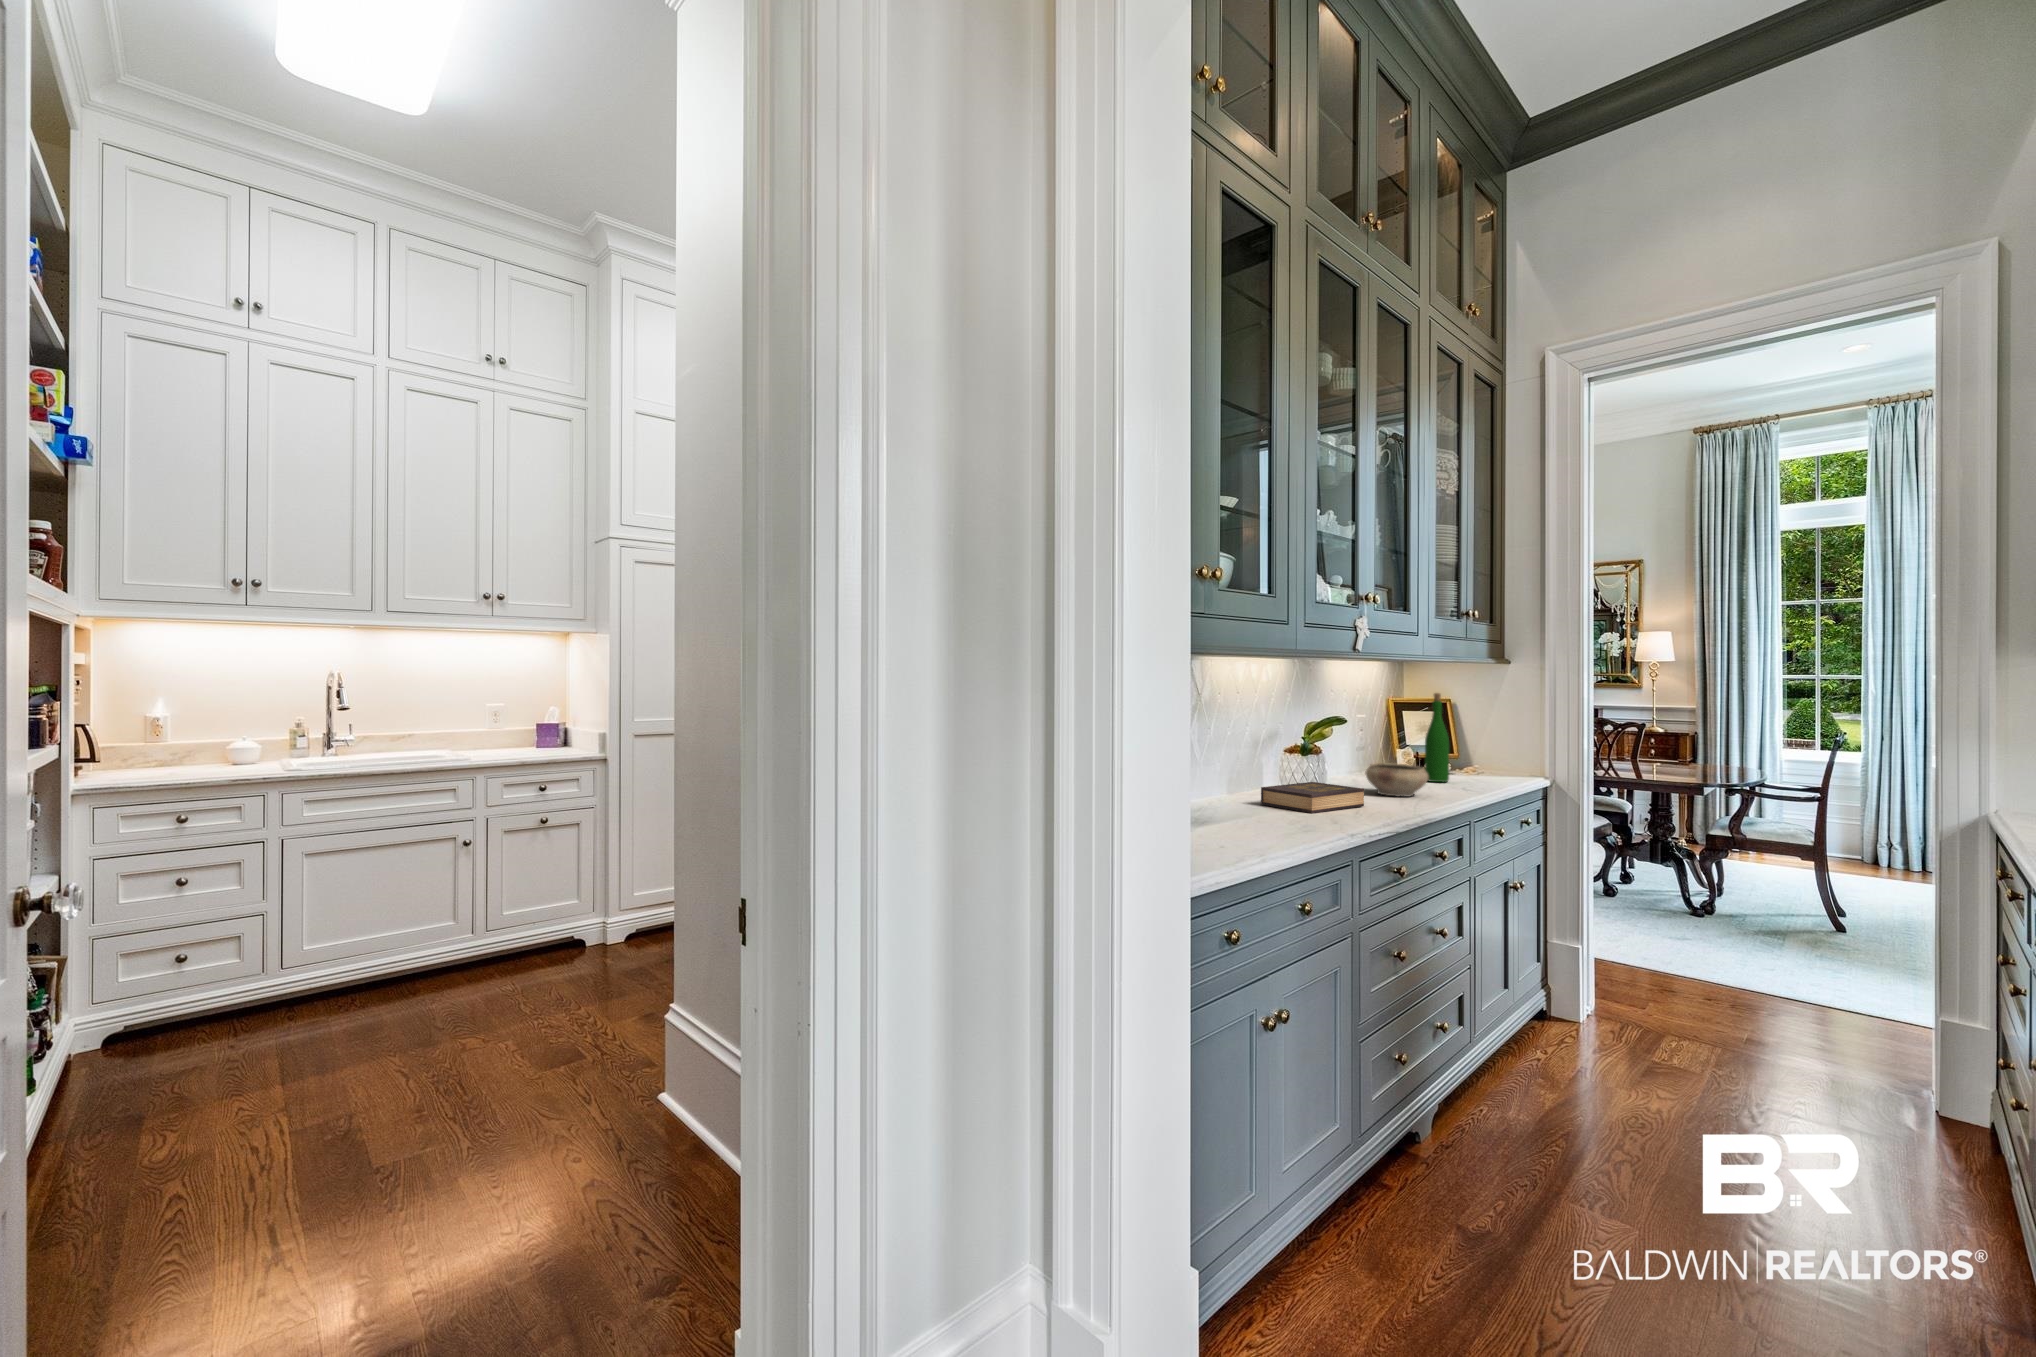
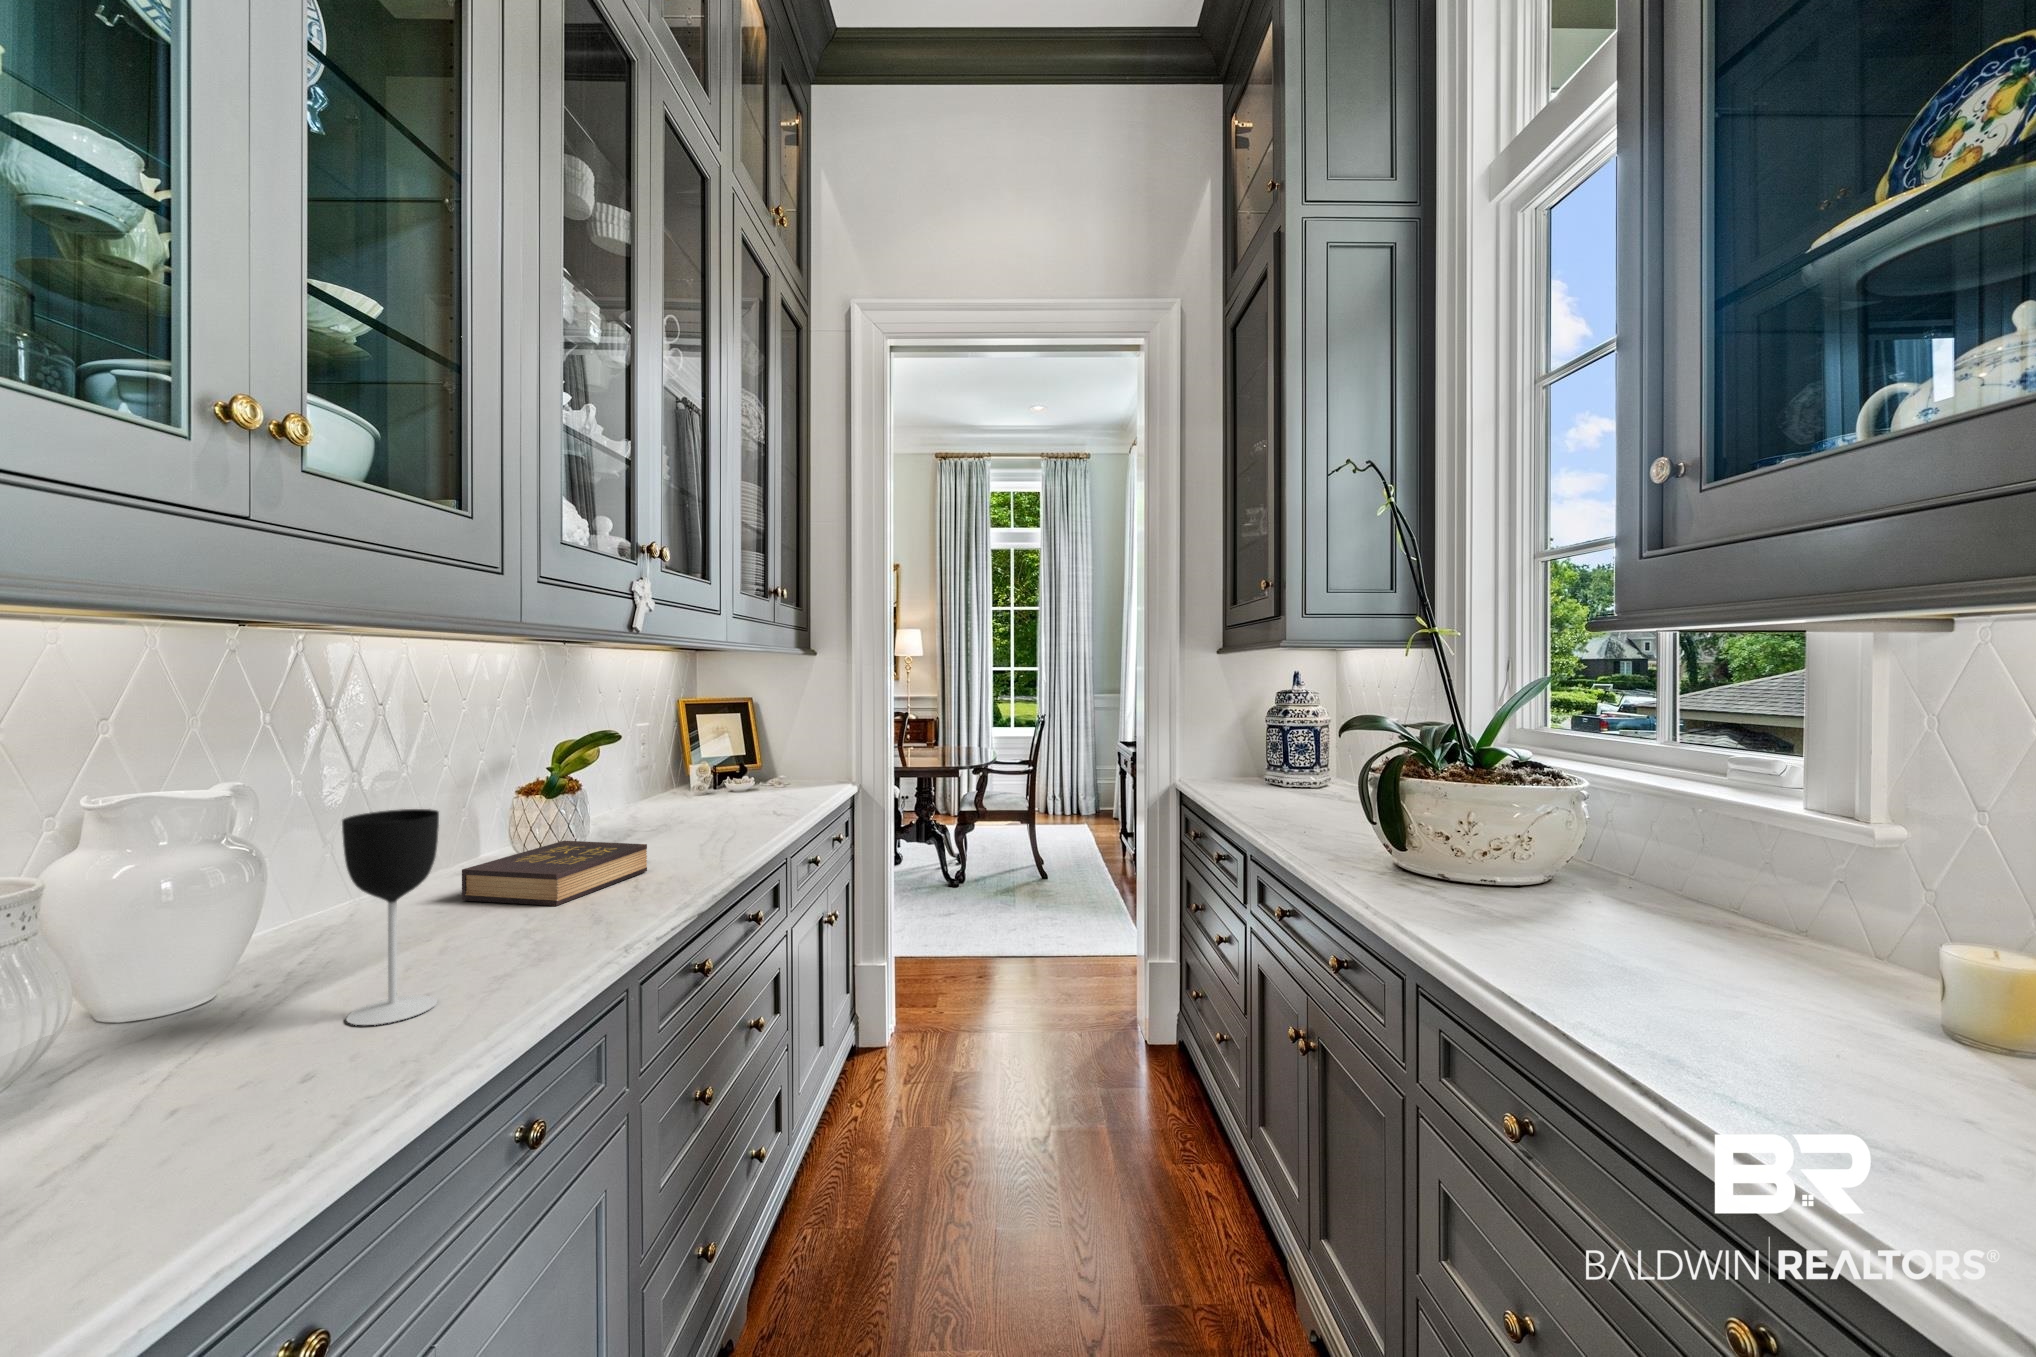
wine bottle: present [1425,693,1449,782] -> none [726,691,756,806]
wine glass: none [1228,742,1265,837] -> present [342,809,439,1025]
ceramic bowl: present [1365,763,1428,796] -> none [649,792,736,842]

